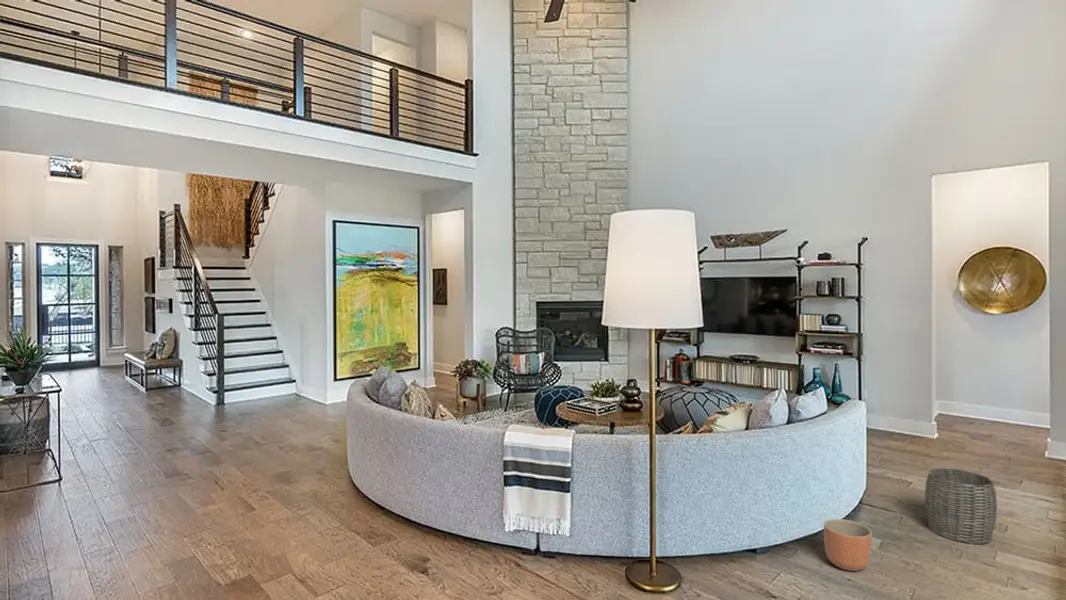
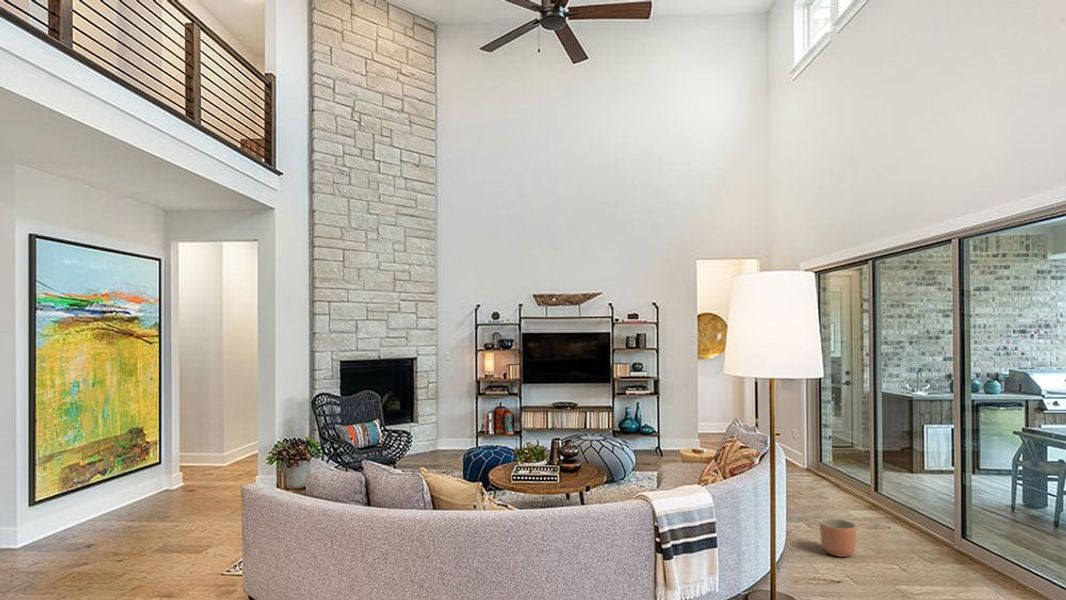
woven basket: present [925,468,997,544] -> none [810,468,856,519]

